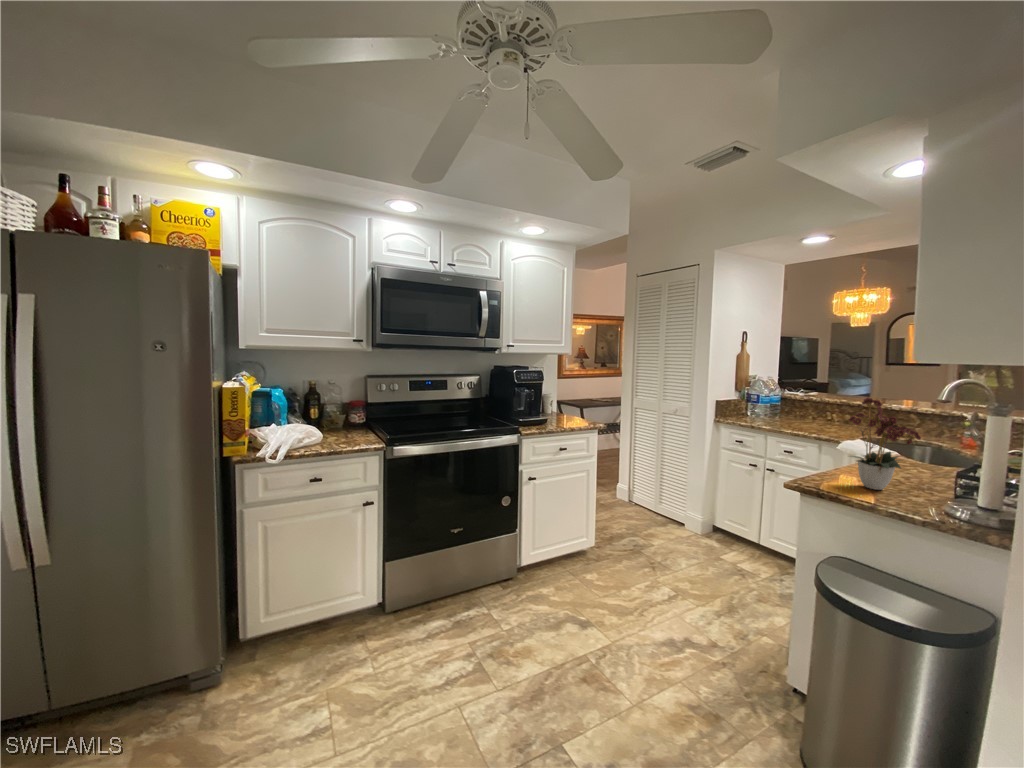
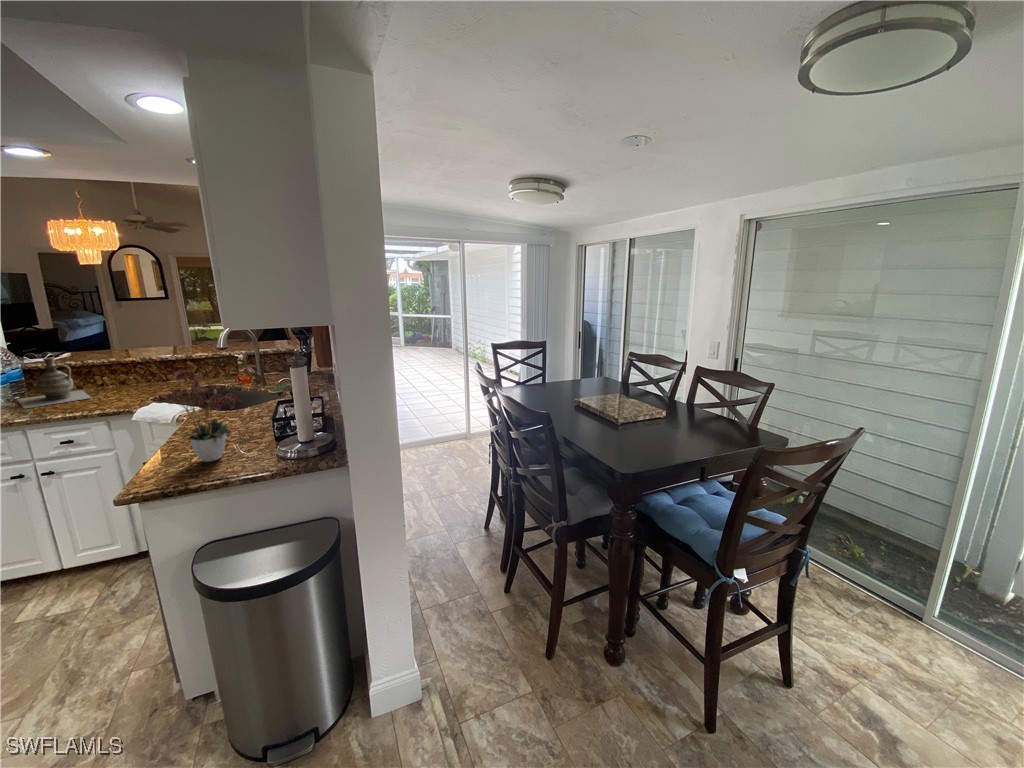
ceramic jug: none [773,390,817,426] -> present [18,358,91,408]

